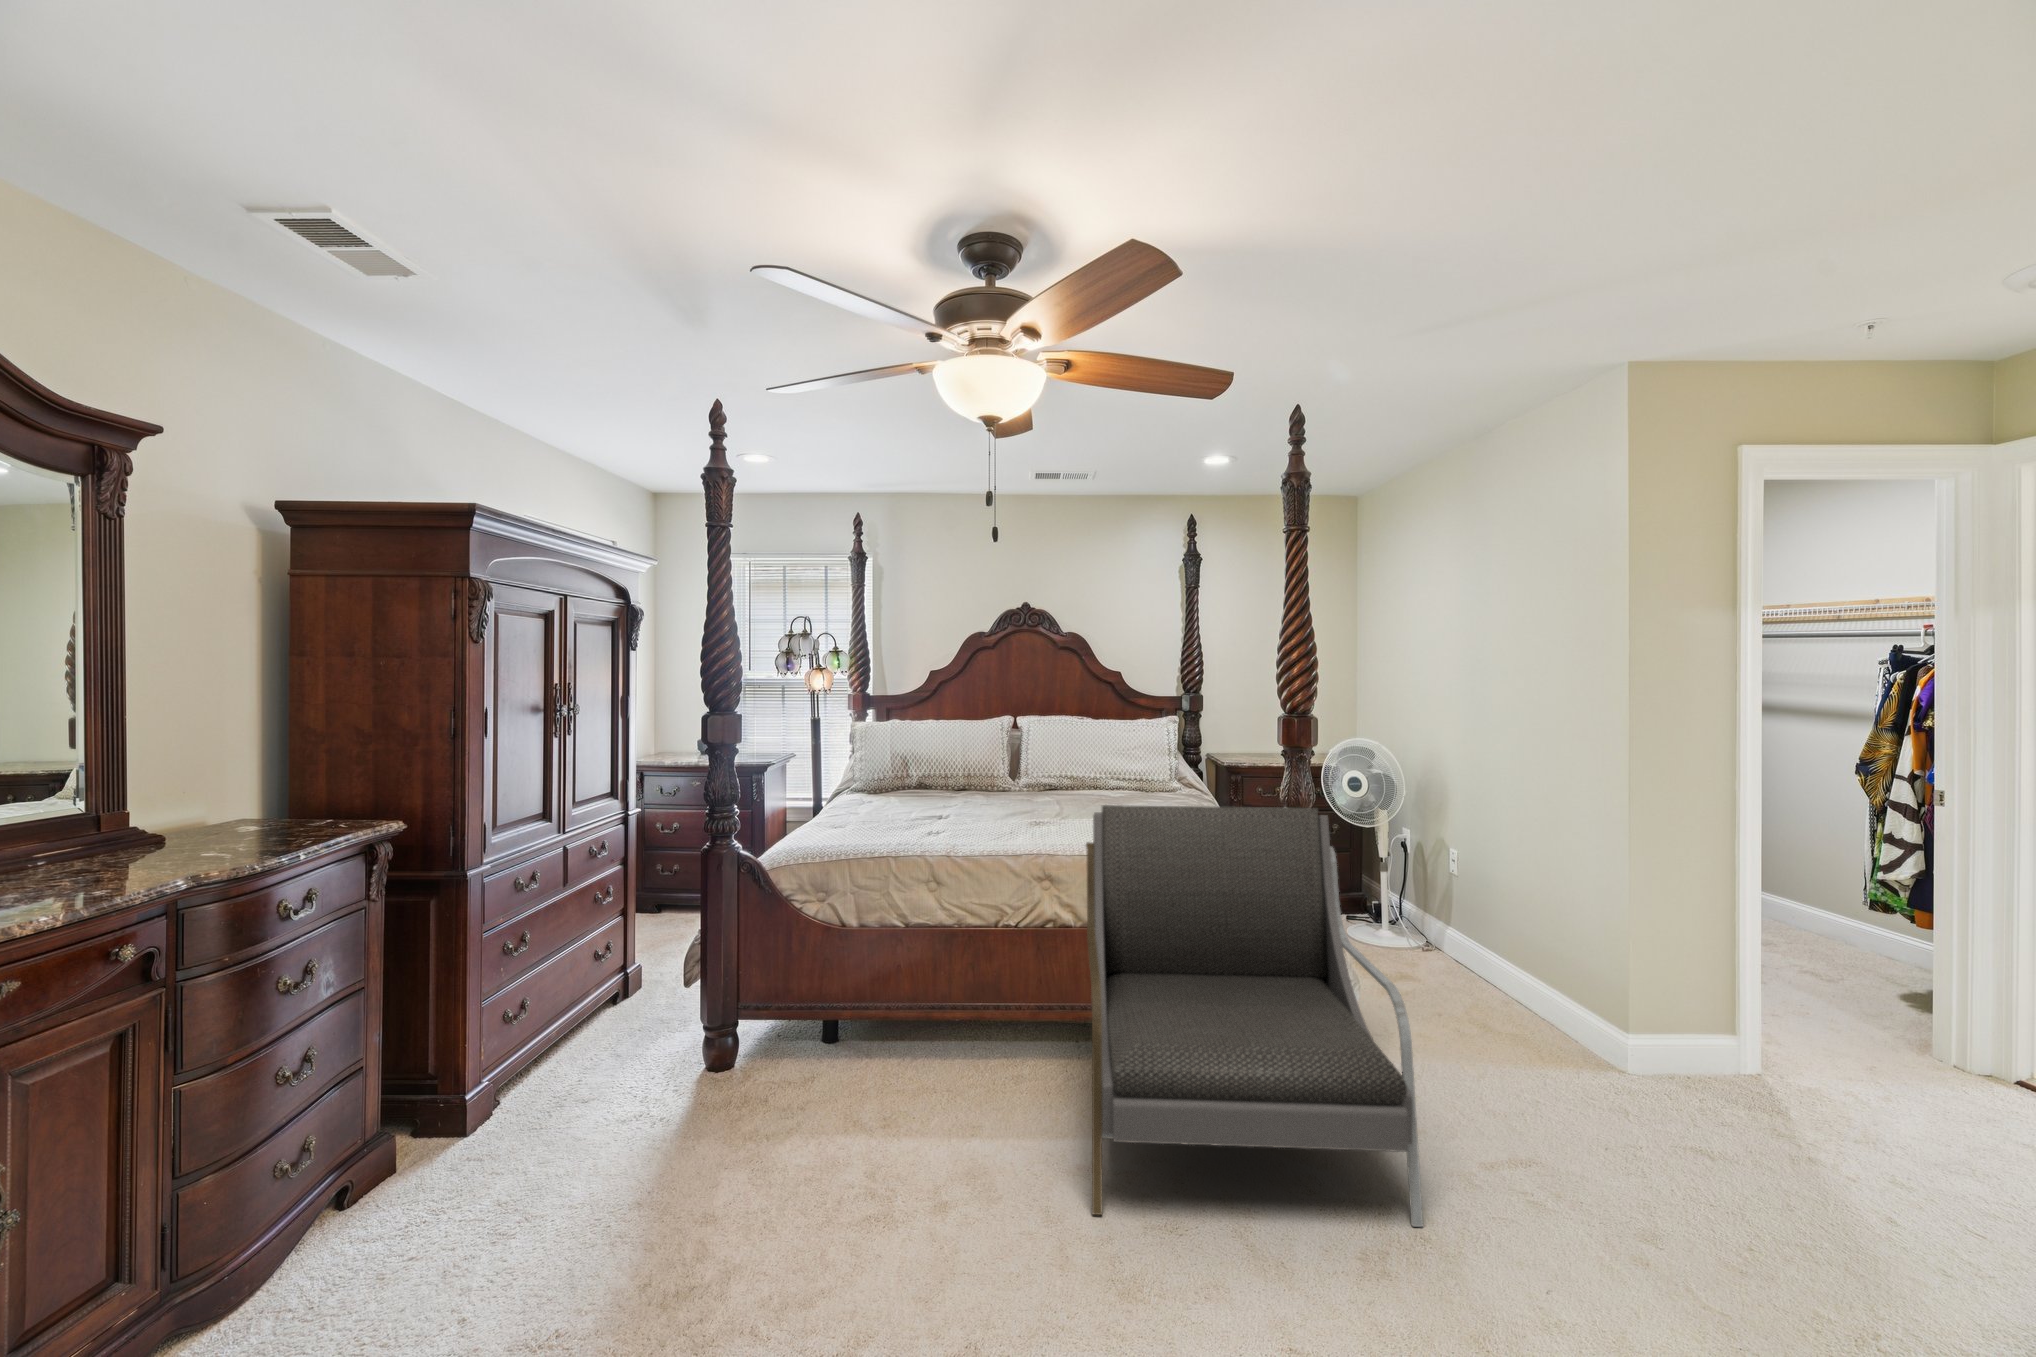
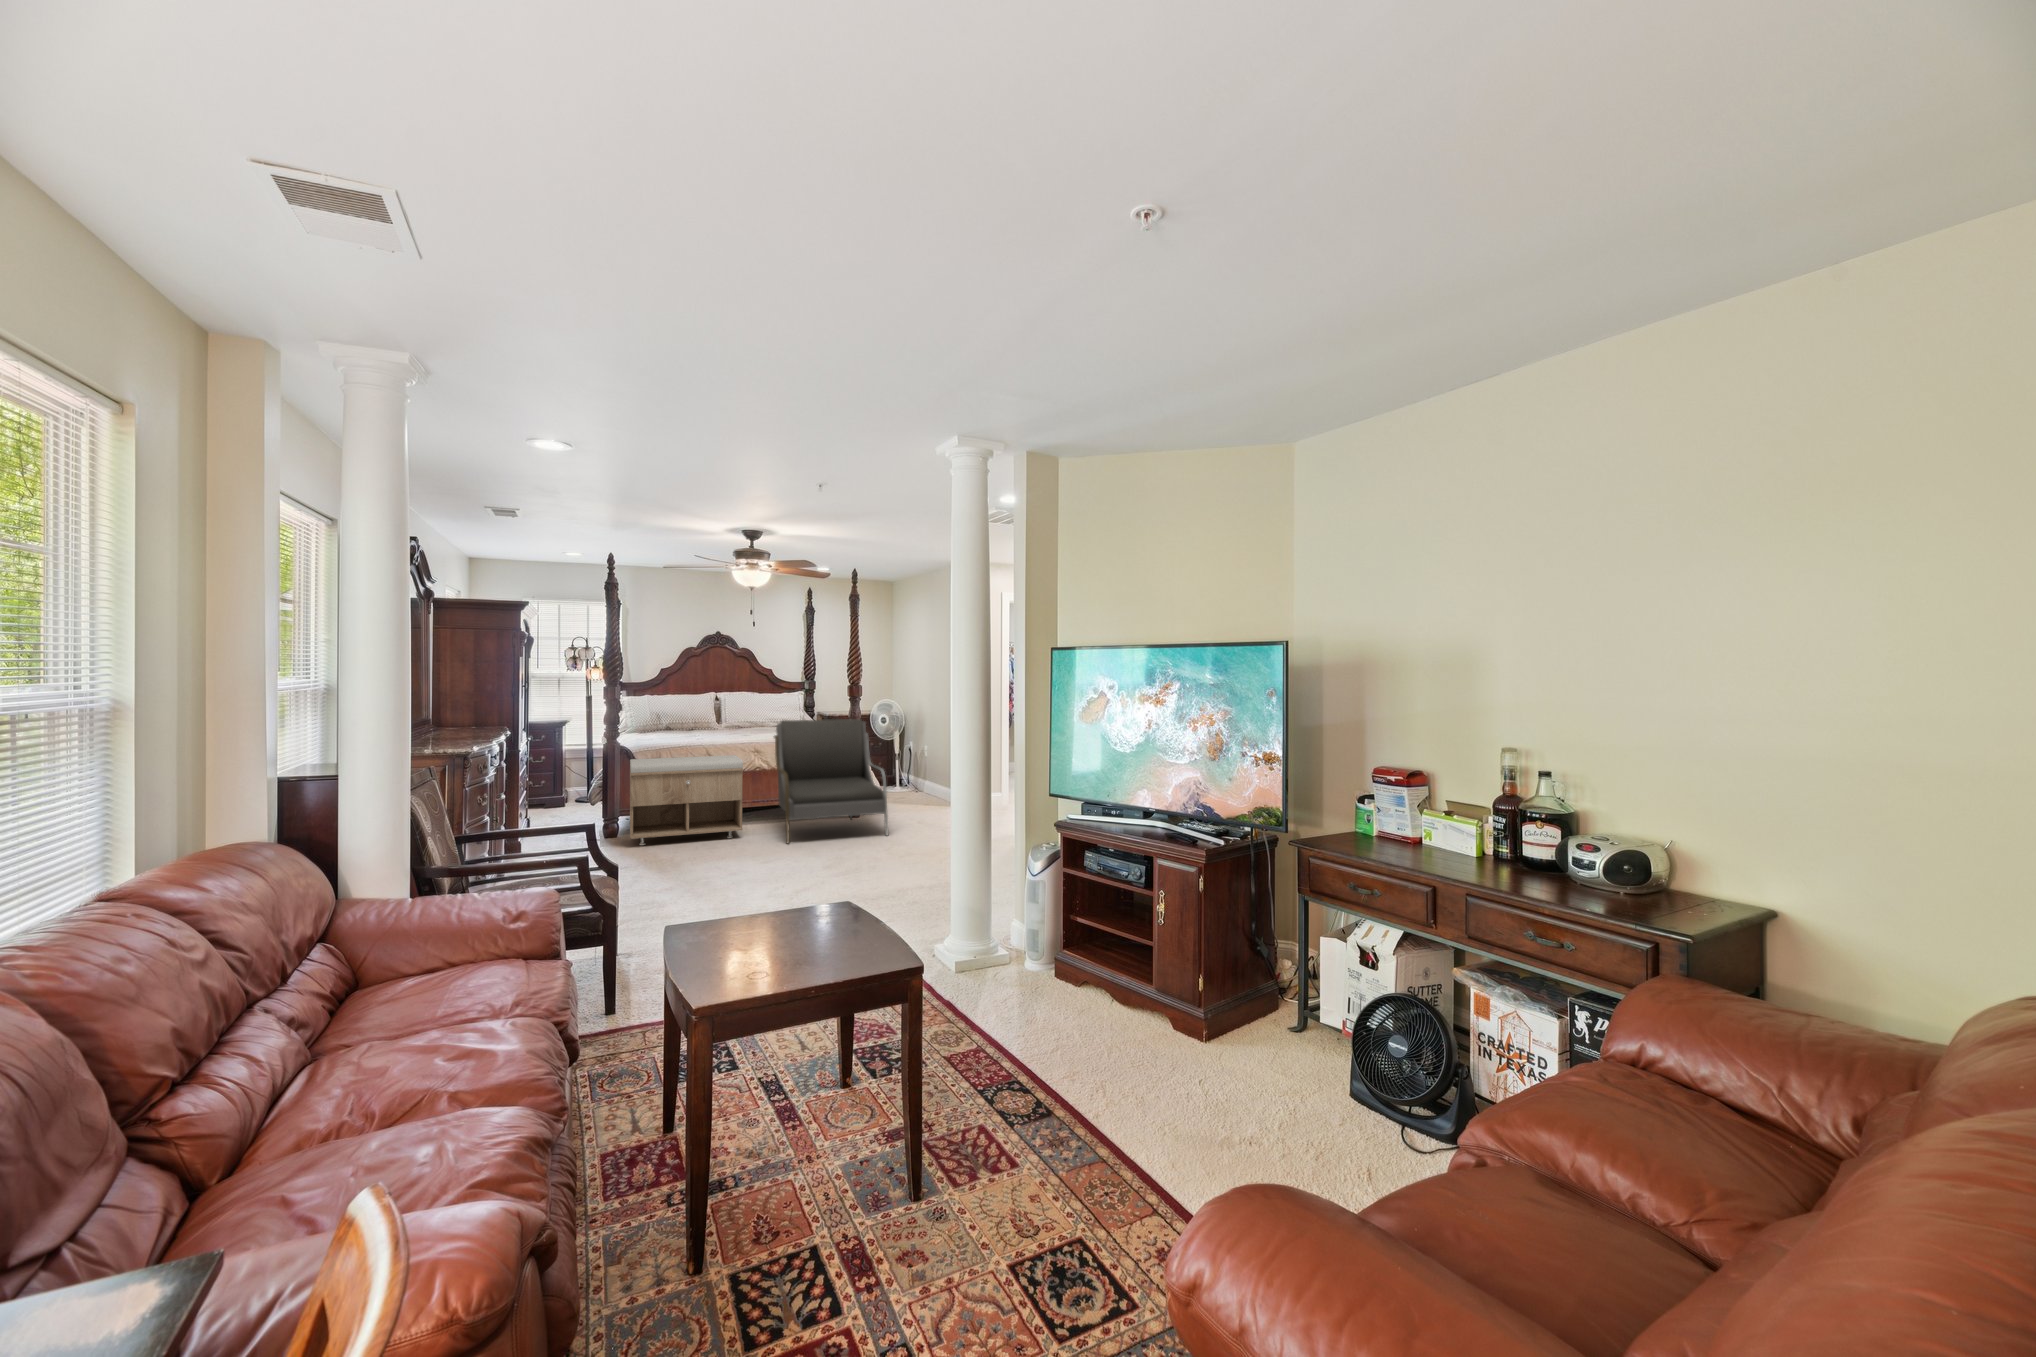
storage bench: none [708,886,994,1128] -> present [630,755,743,845]

